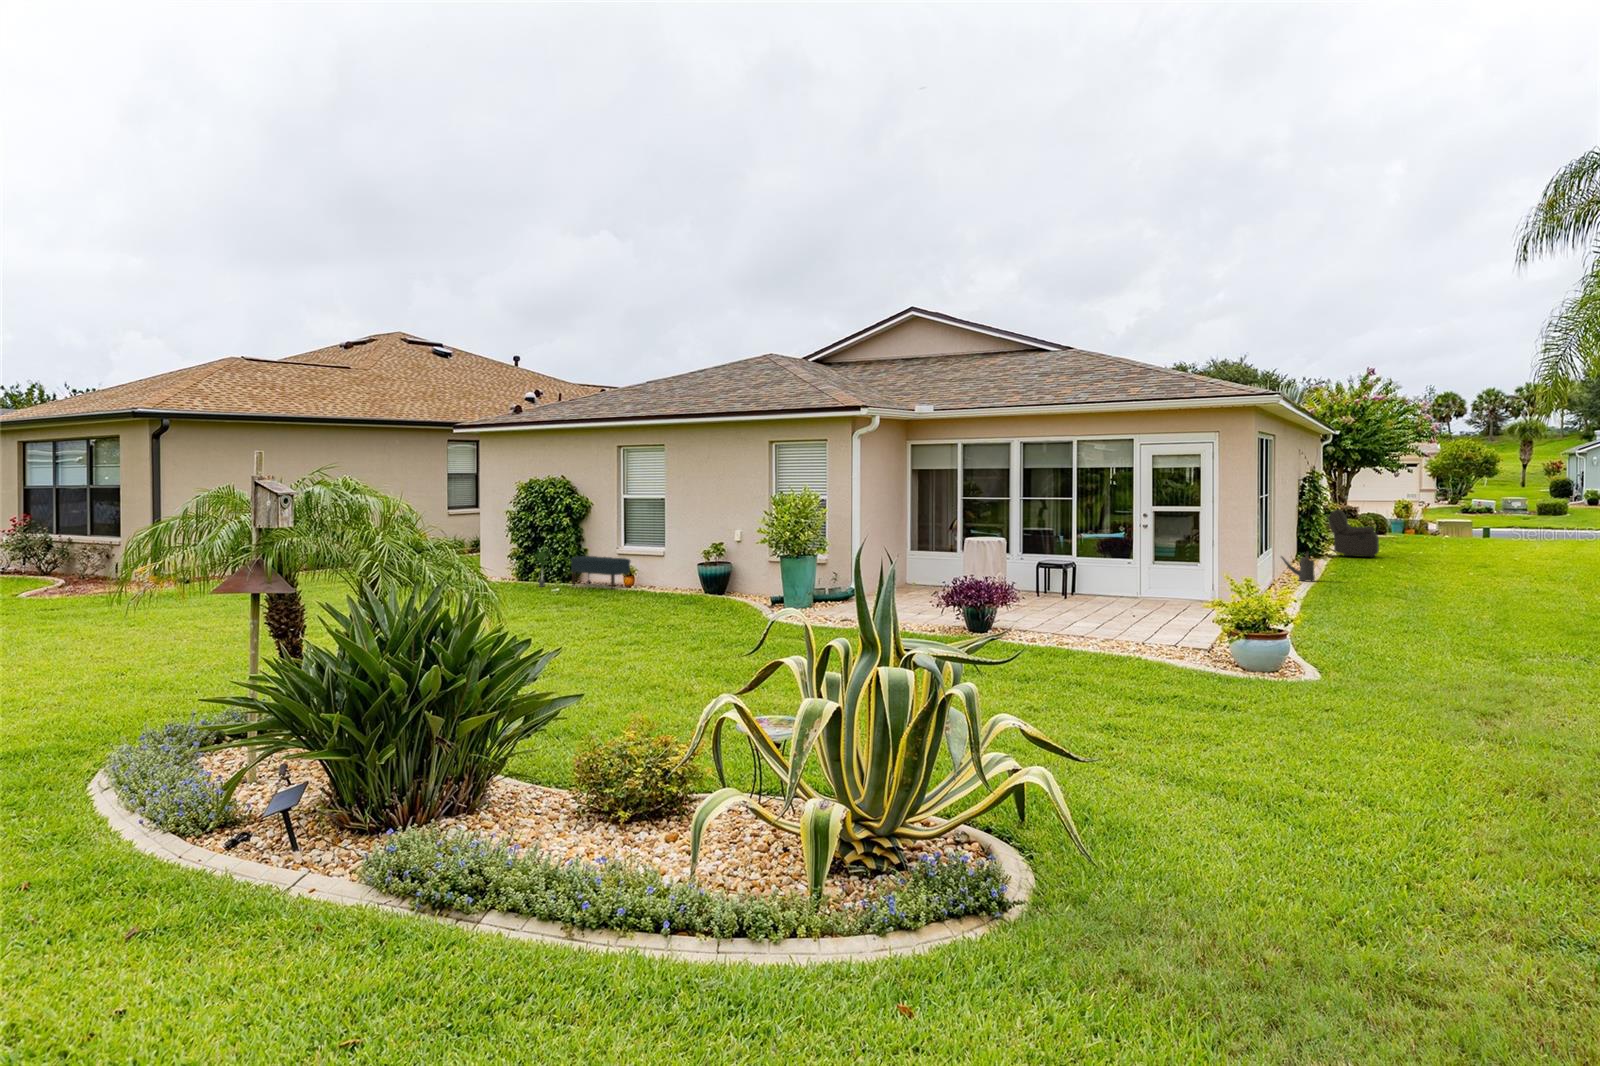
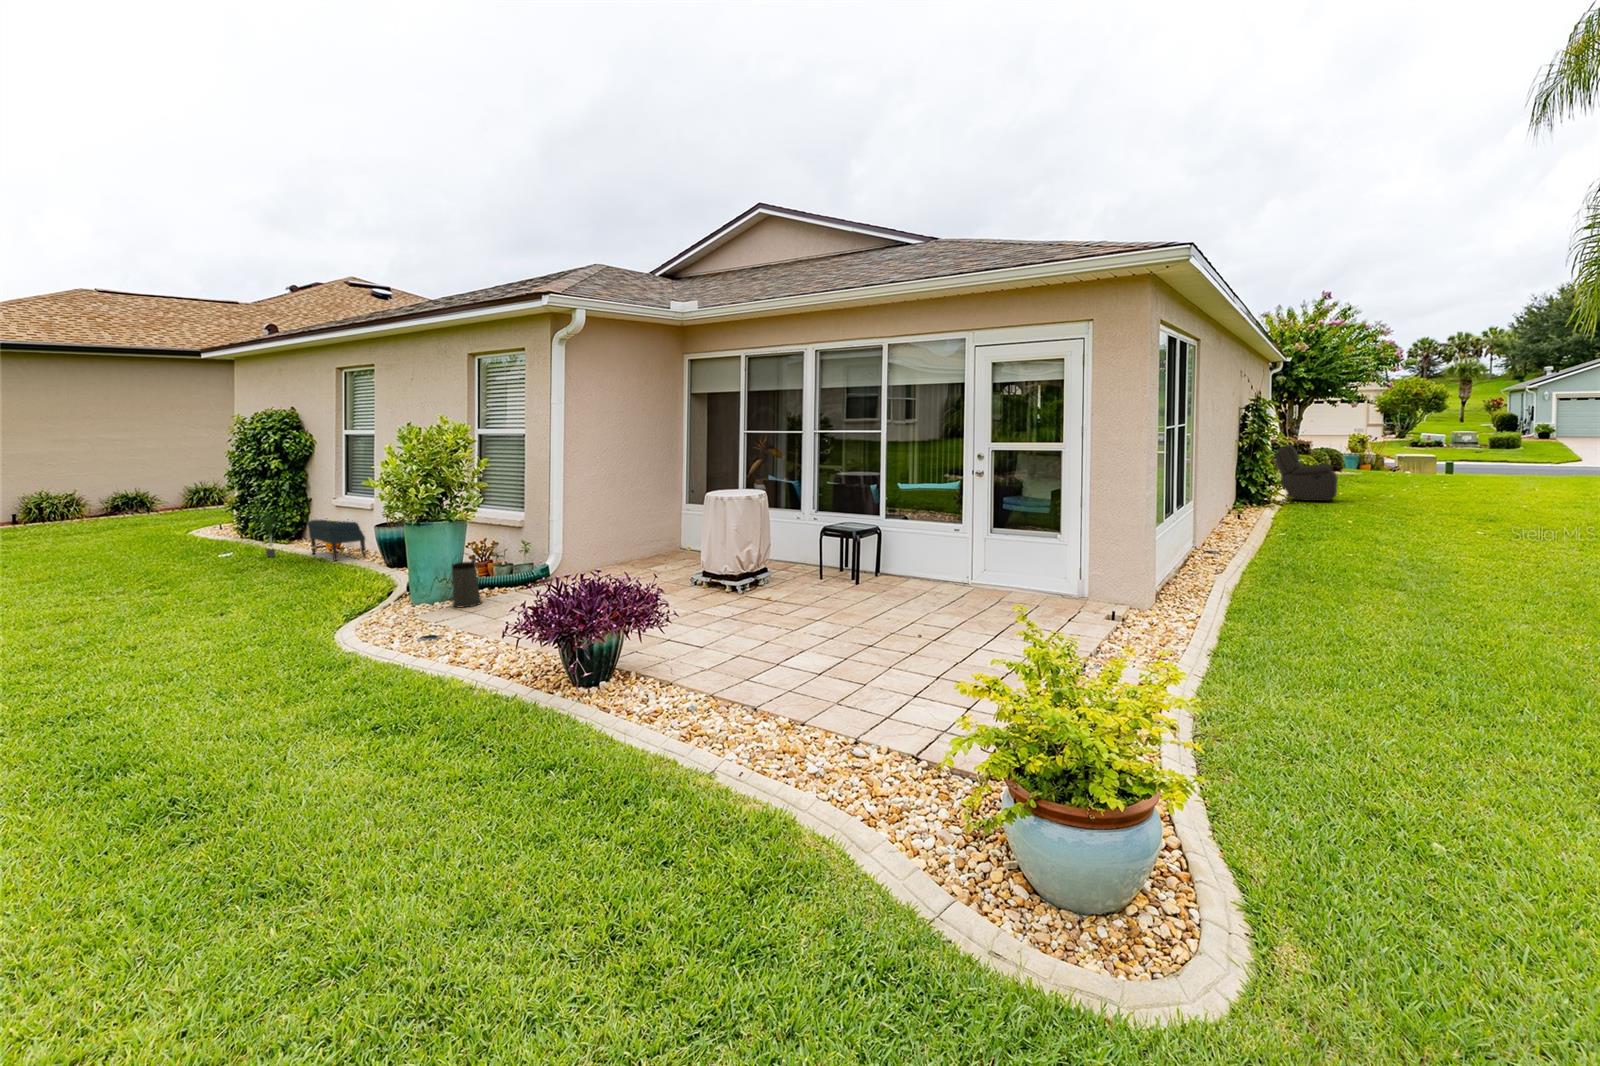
watering can: present [1281,552,1315,581] -> present [452,555,482,607]

